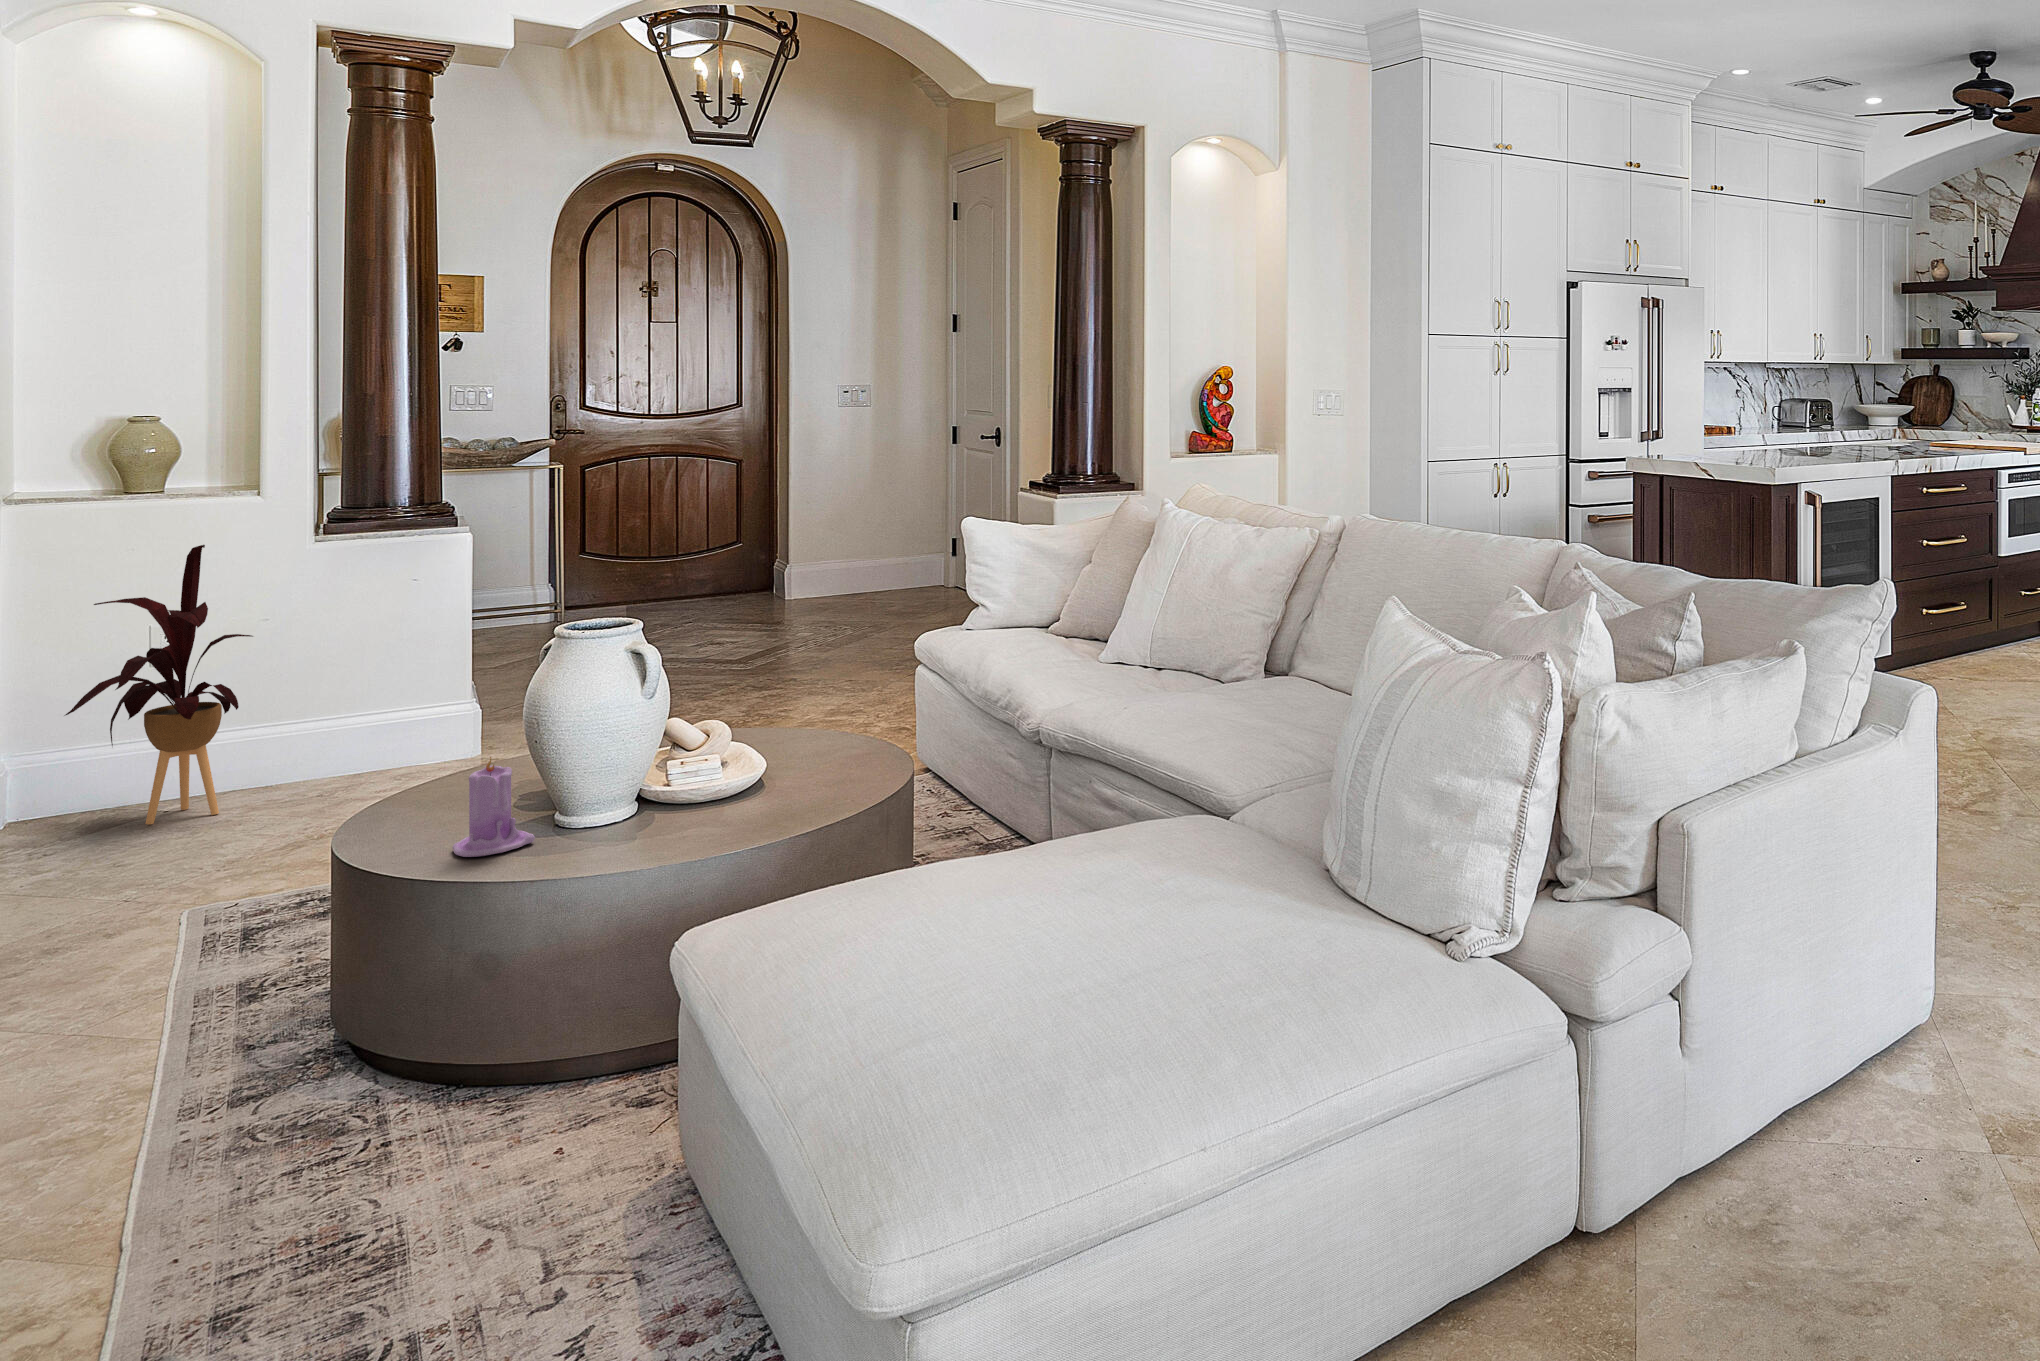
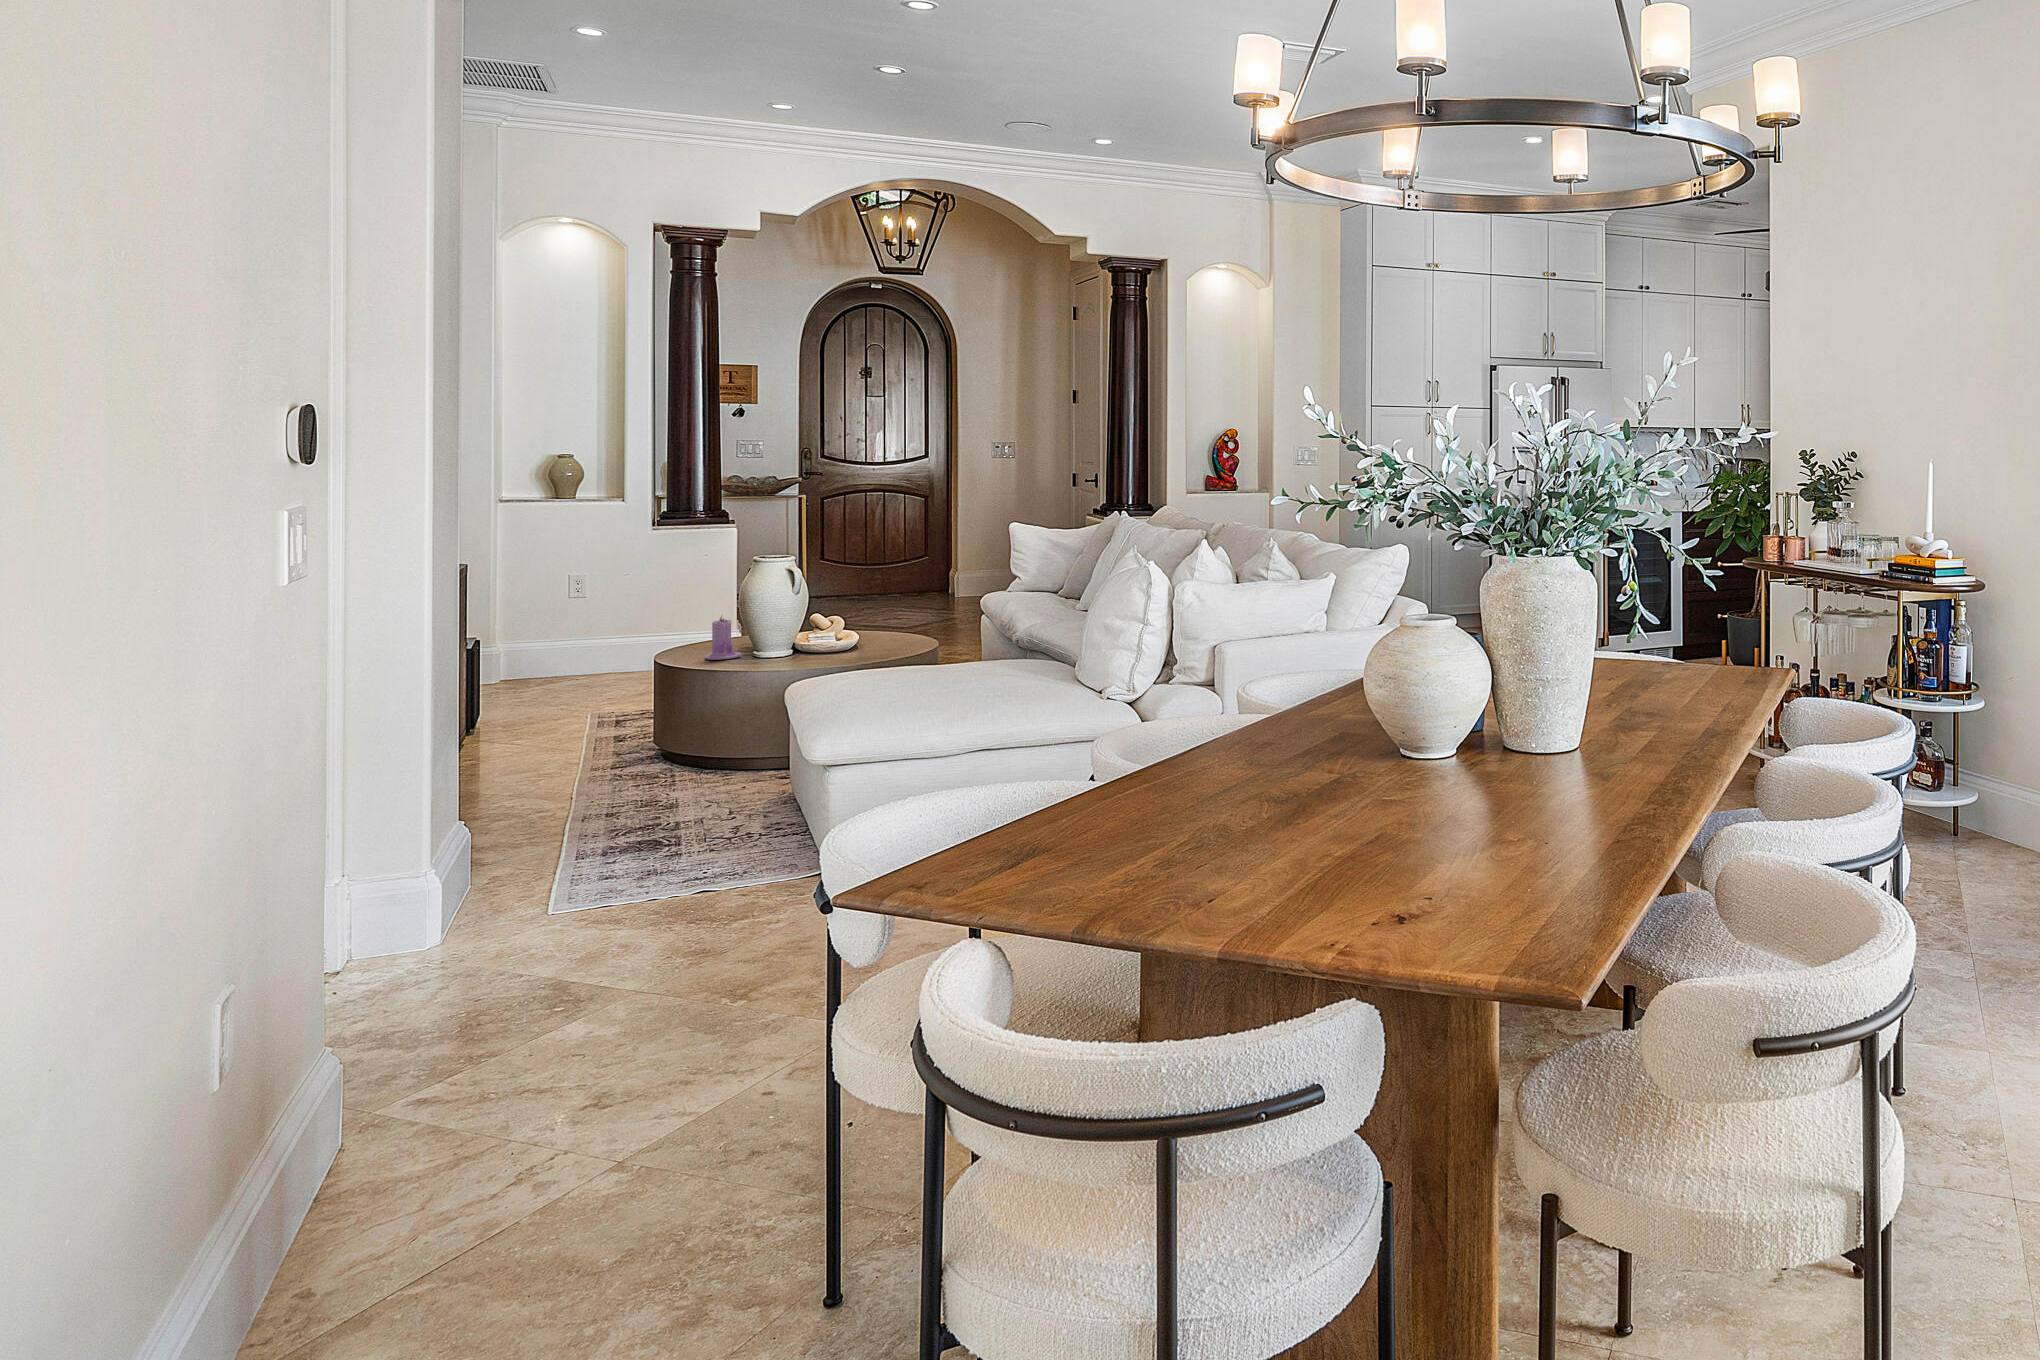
house plant: present [66,545,253,824] -> none [525,526,620,683]

